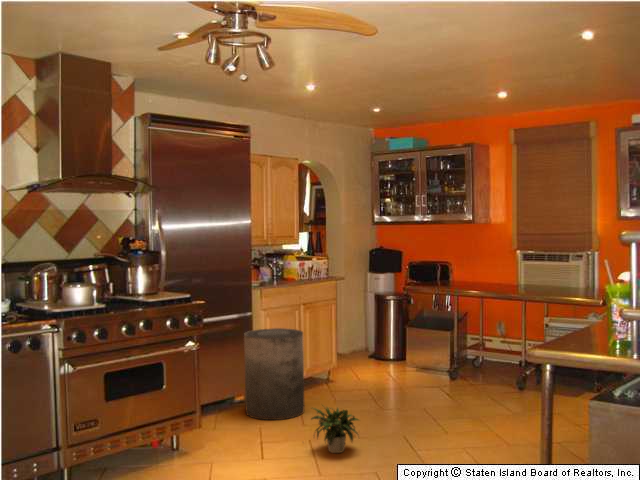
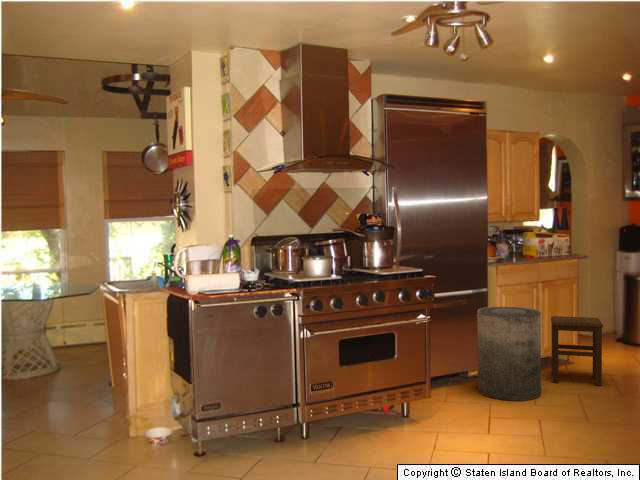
stool: none [311,334,357,399] -> present [551,316,603,386]
potted plant: present [311,407,358,453] -> none [536,391,604,446]

